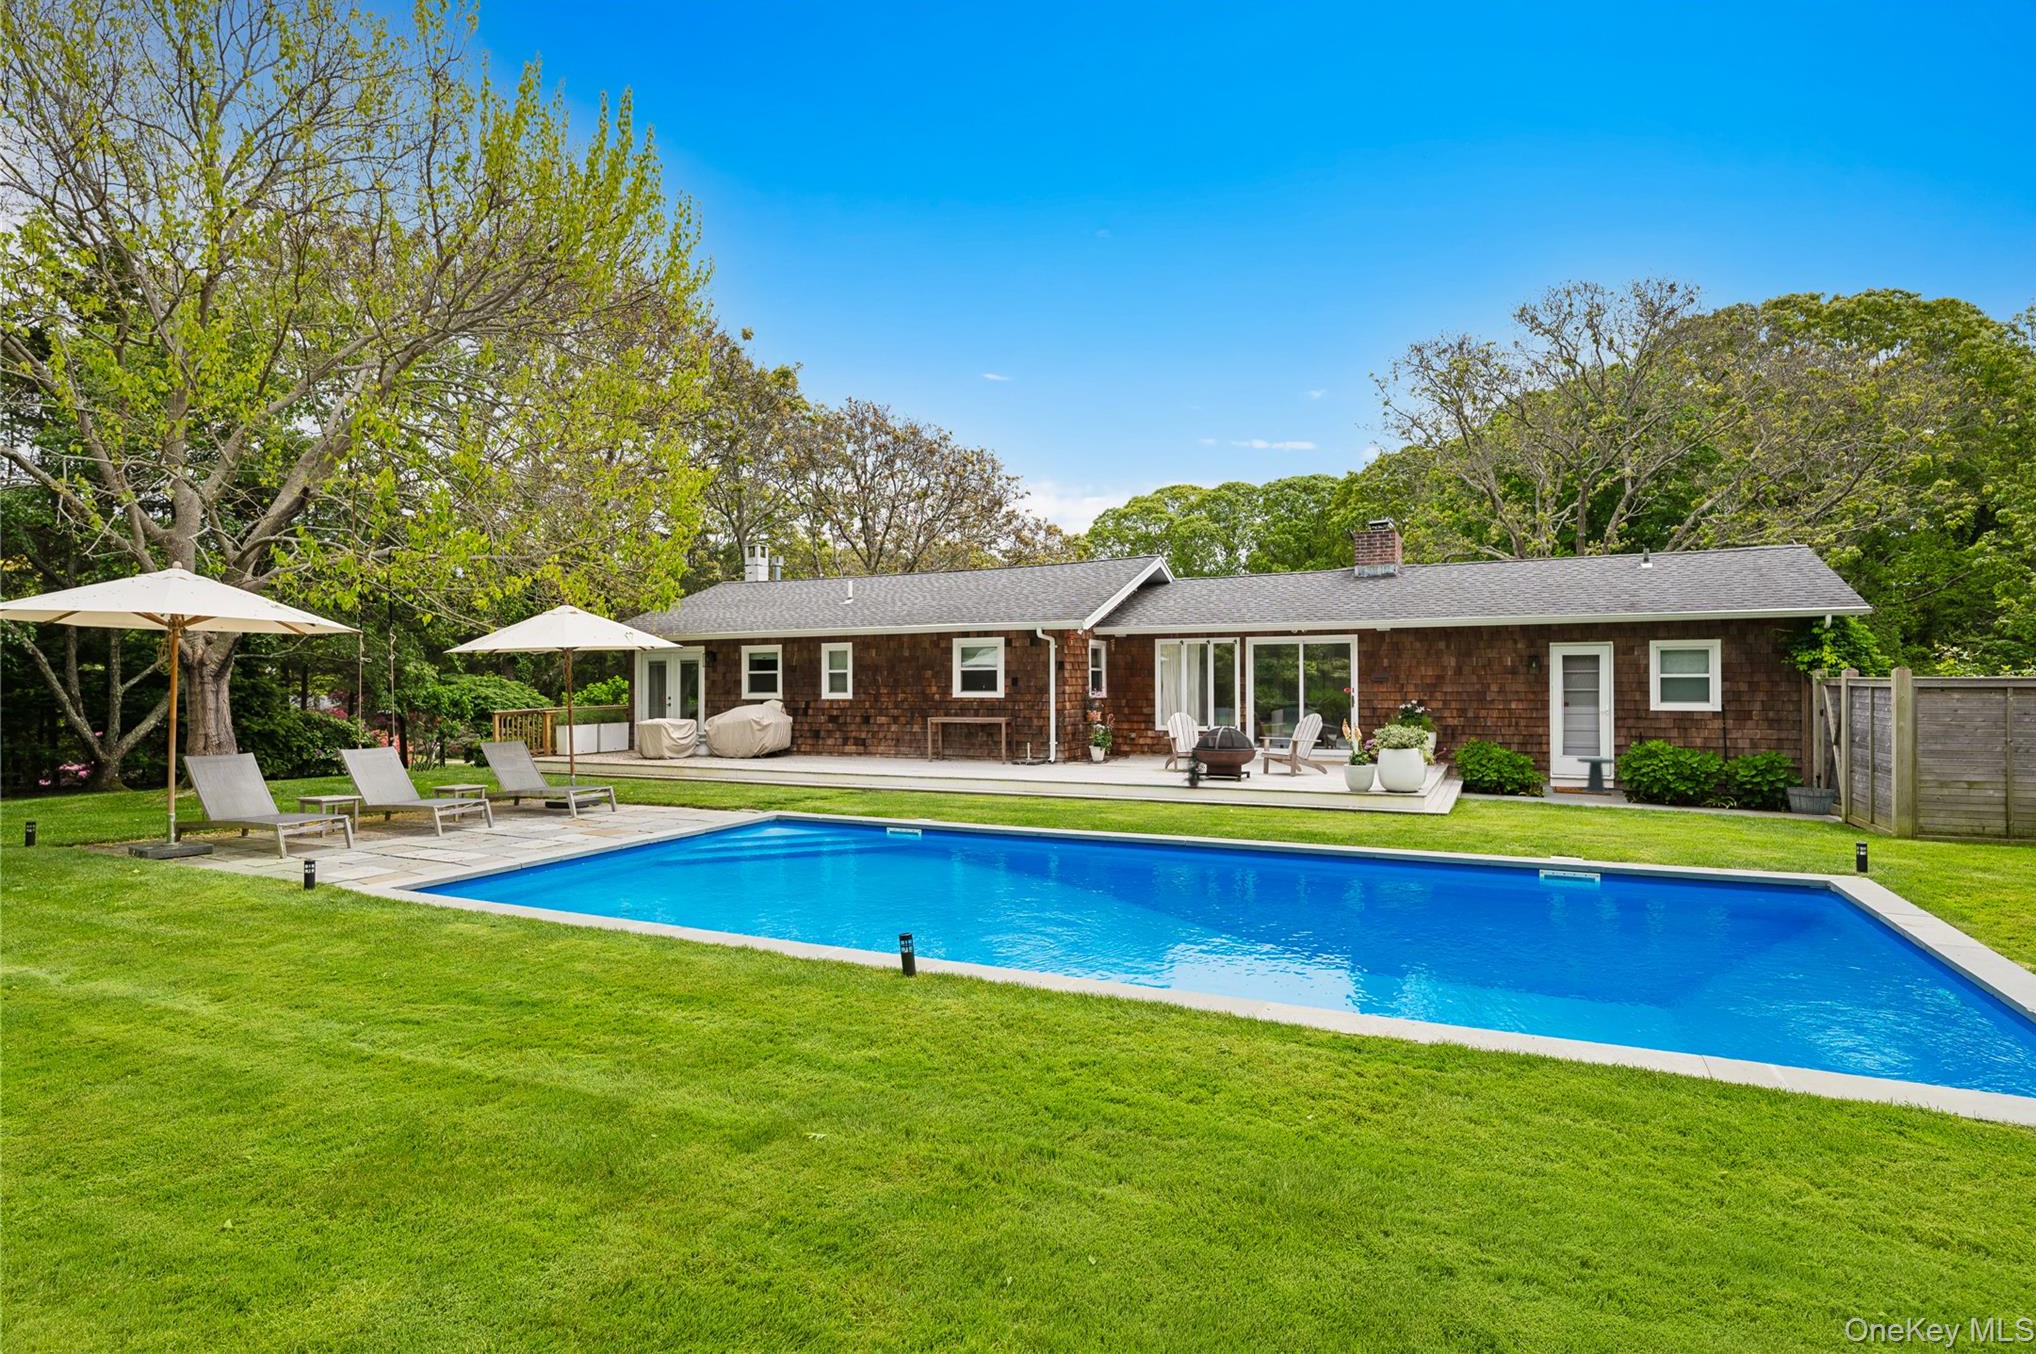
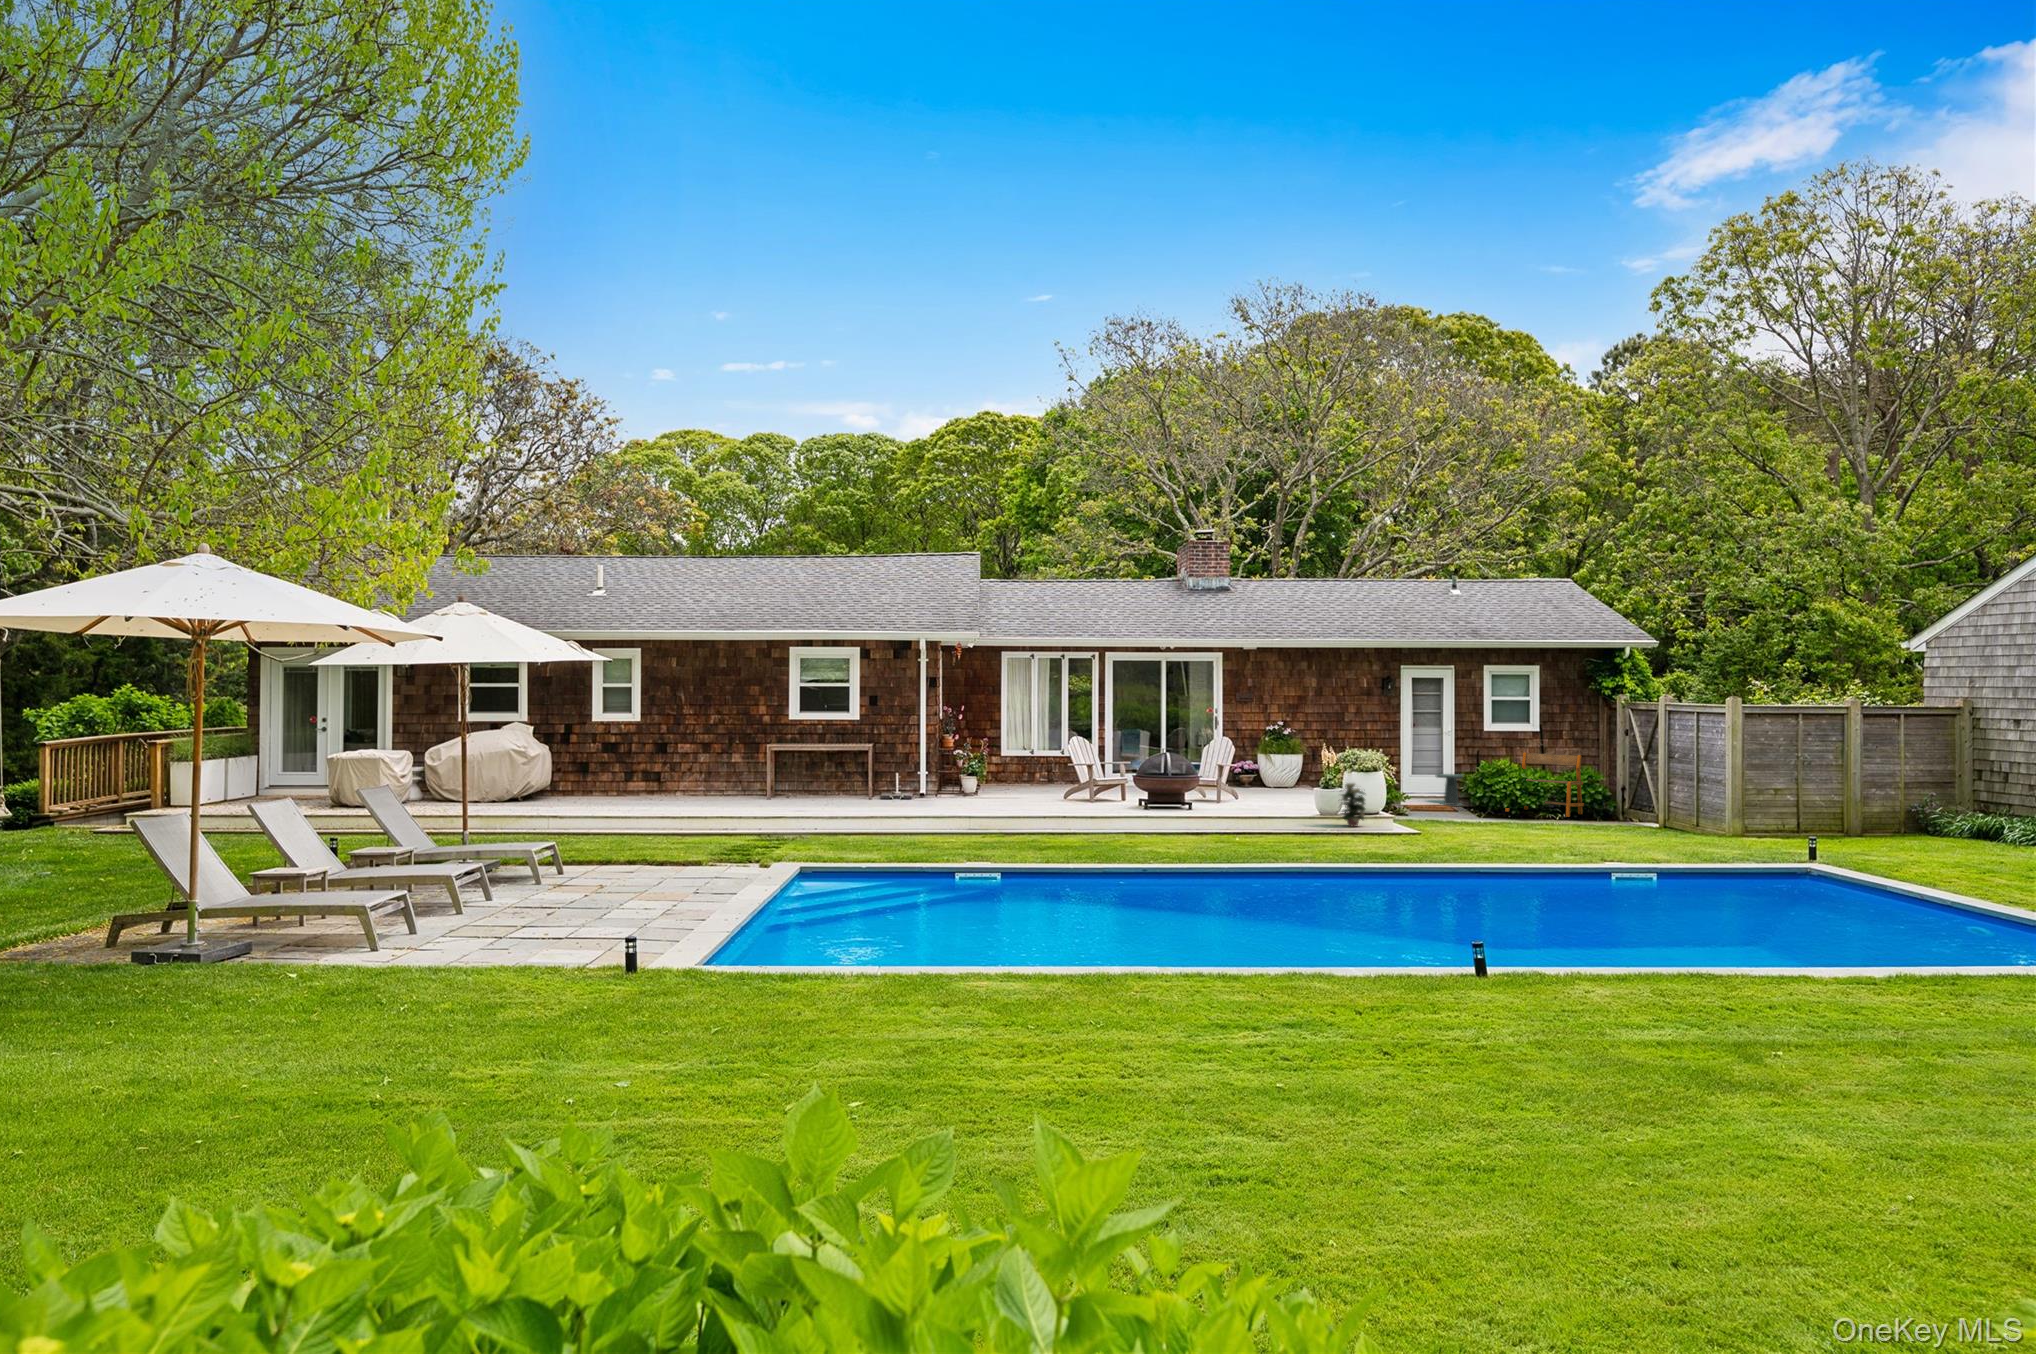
bench: none [1639,735,1738,811] -> present [1505,752,1584,817]
decorative plant: present [1184,750,1205,788] -> present [1342,783,1365,827]
wooden bucket: present [1787,781,1836,815] -> none [1613,788,1650,816]

